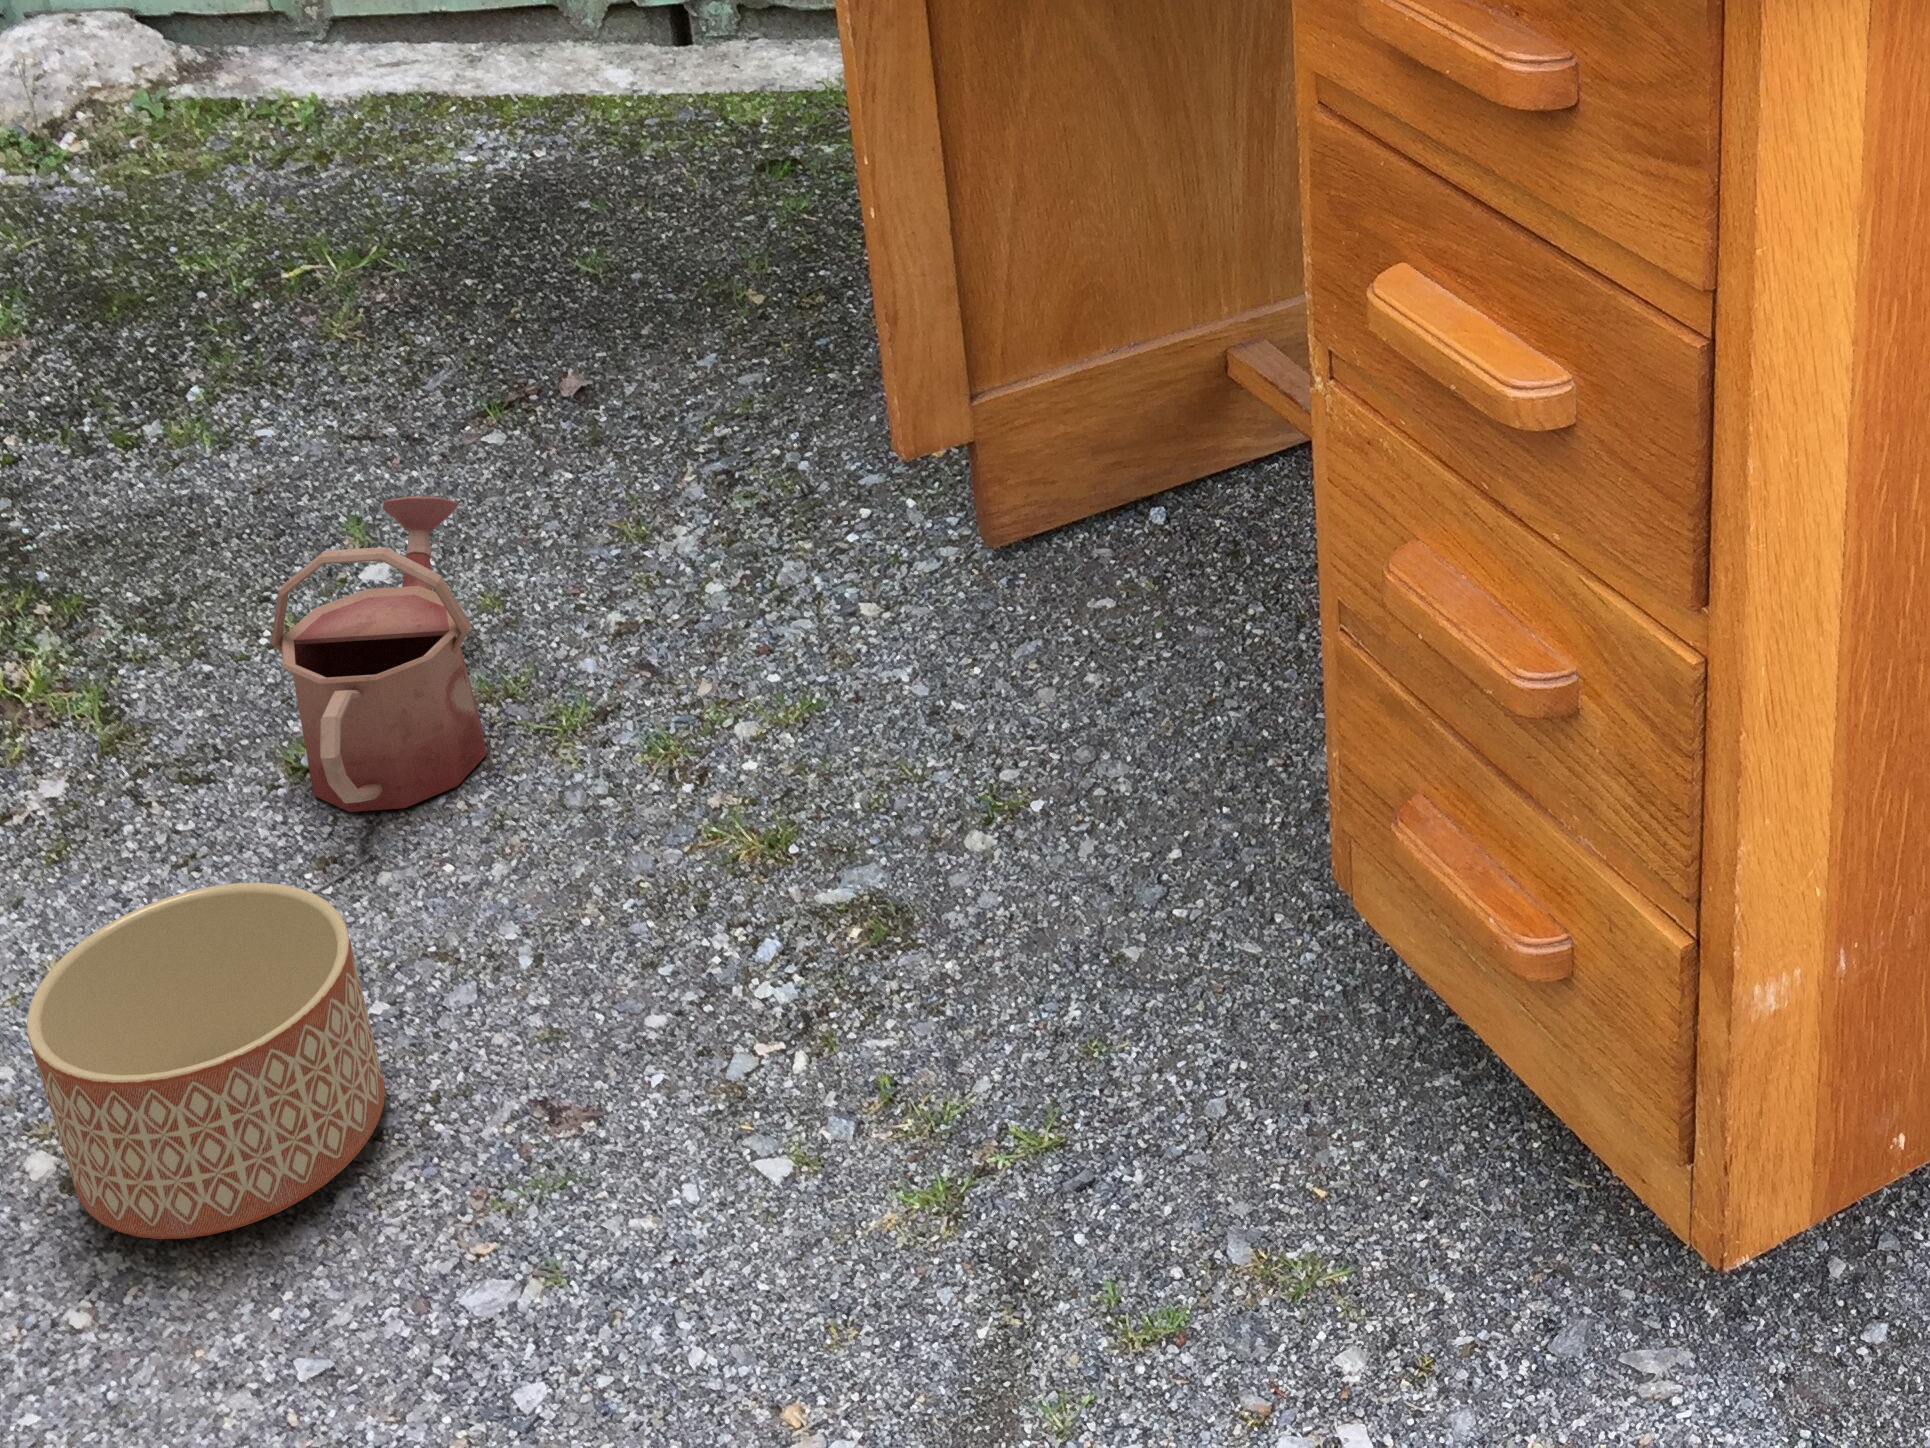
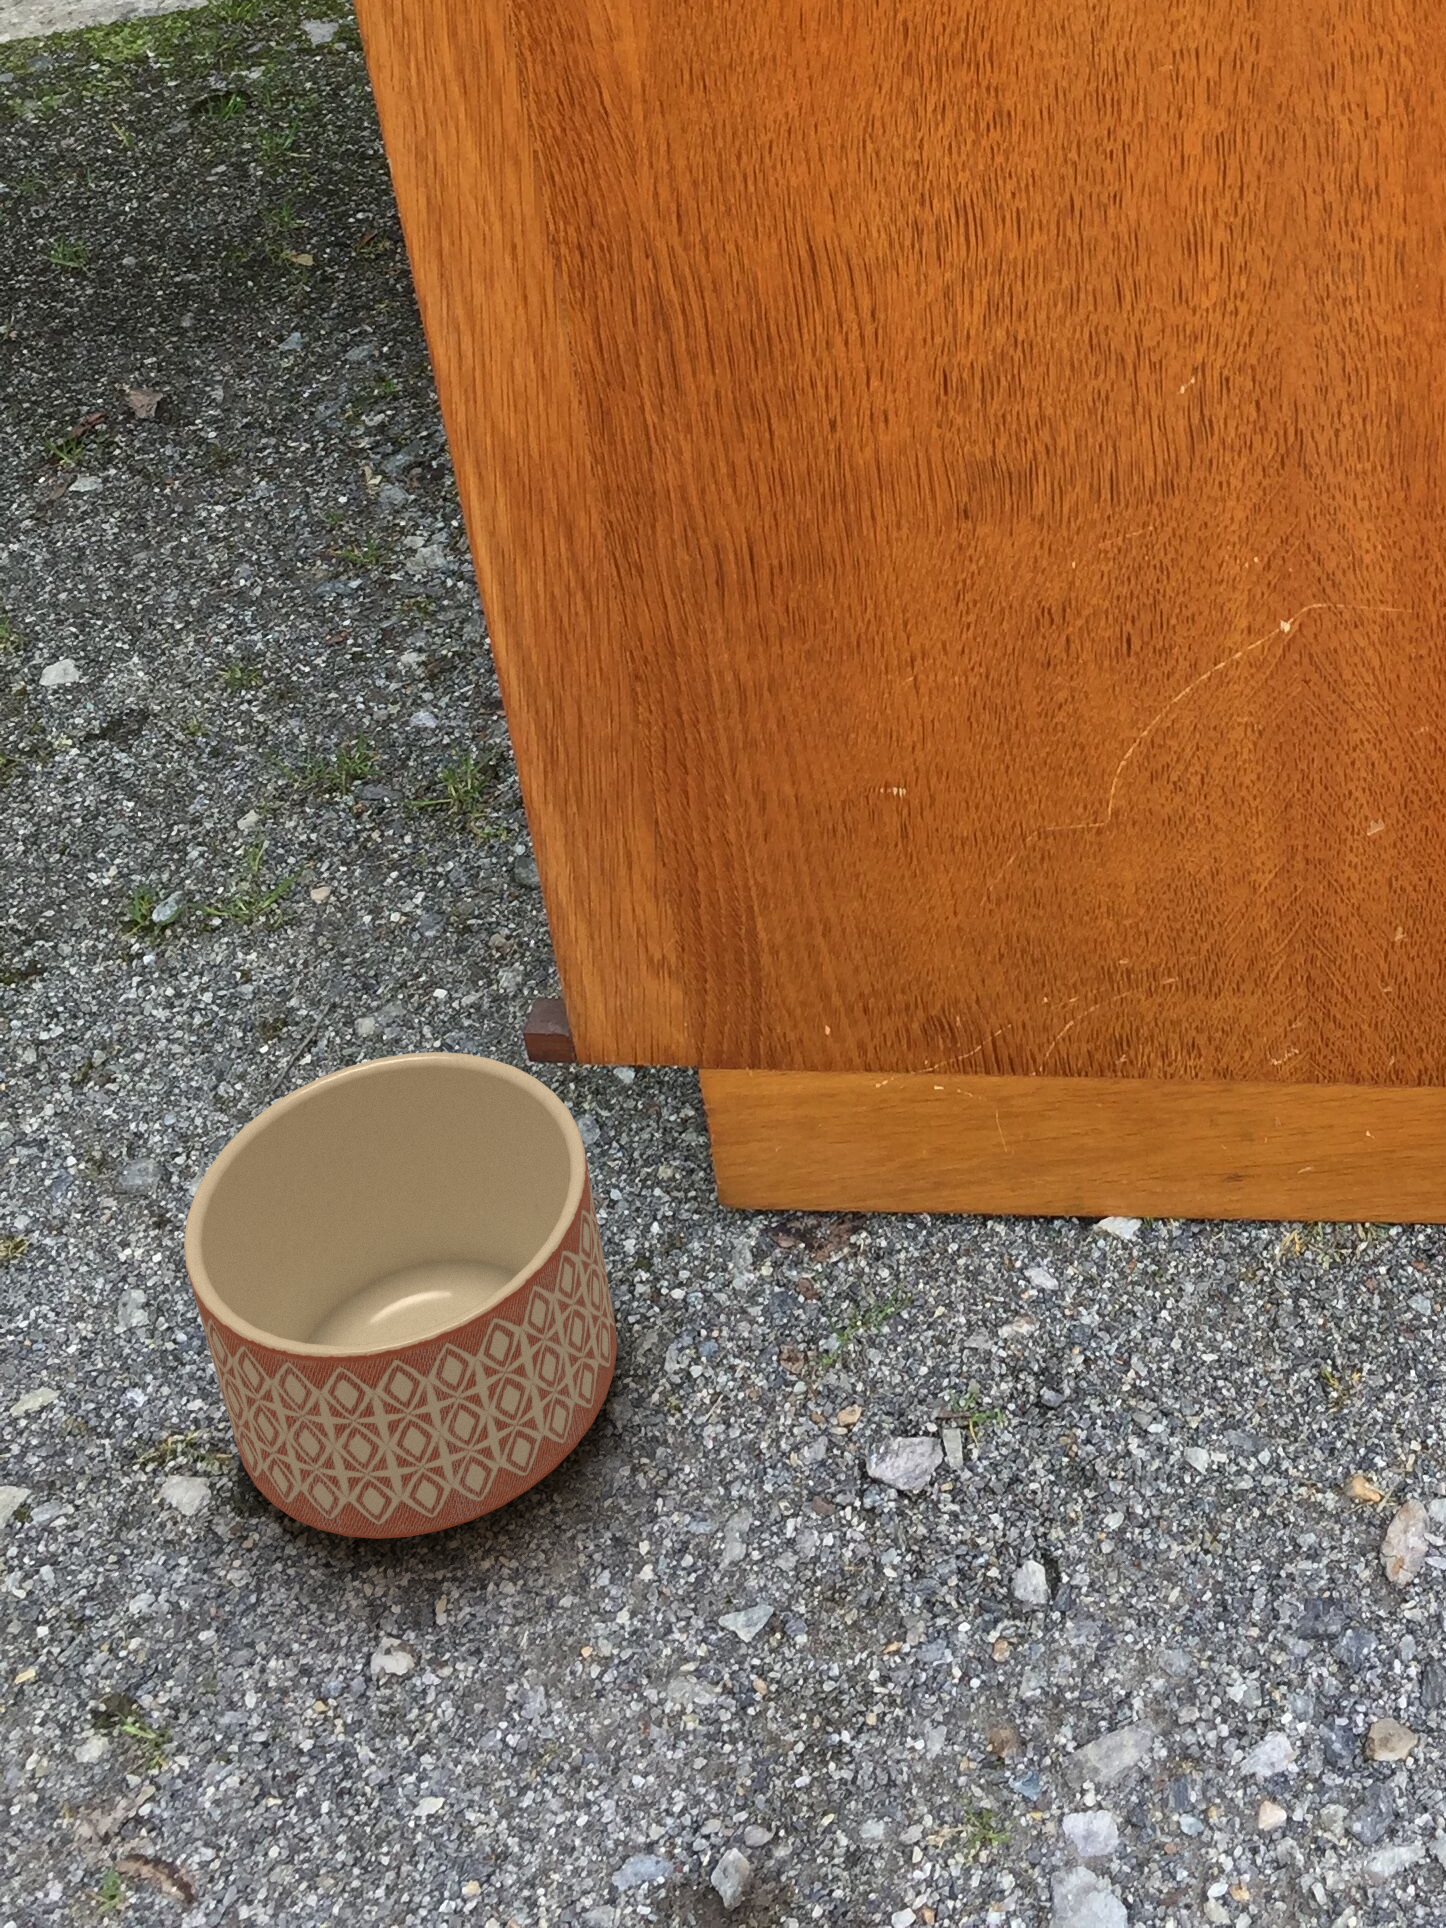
watering can: present [271,496,487,812] -> none [107,548,384,961]

